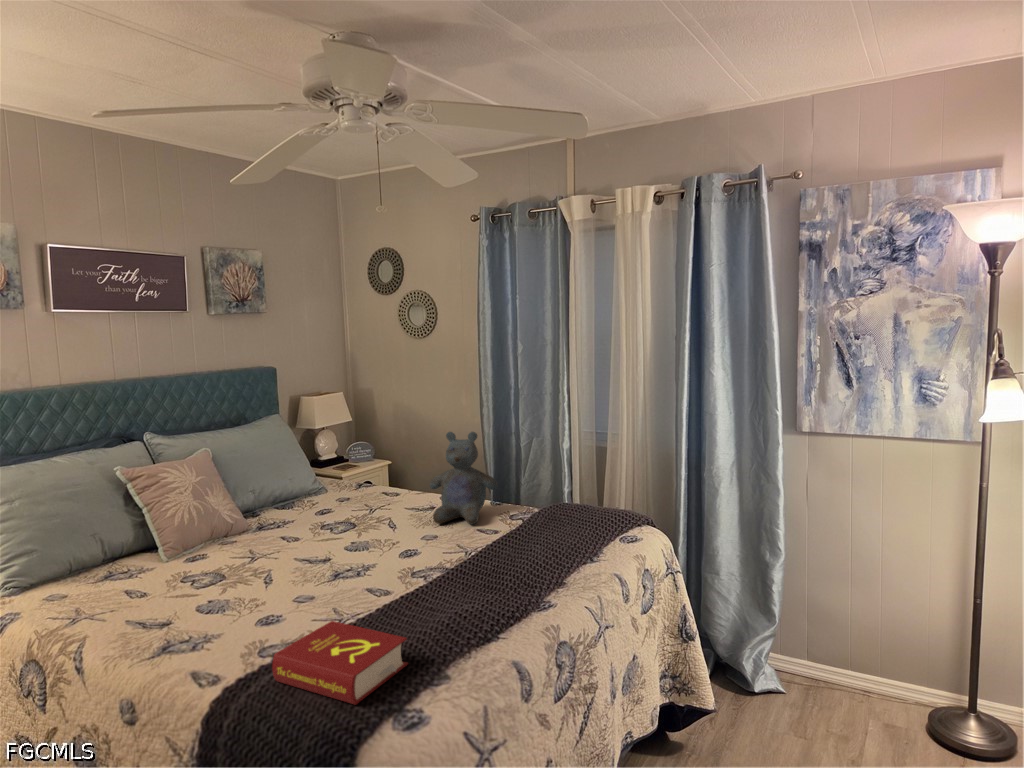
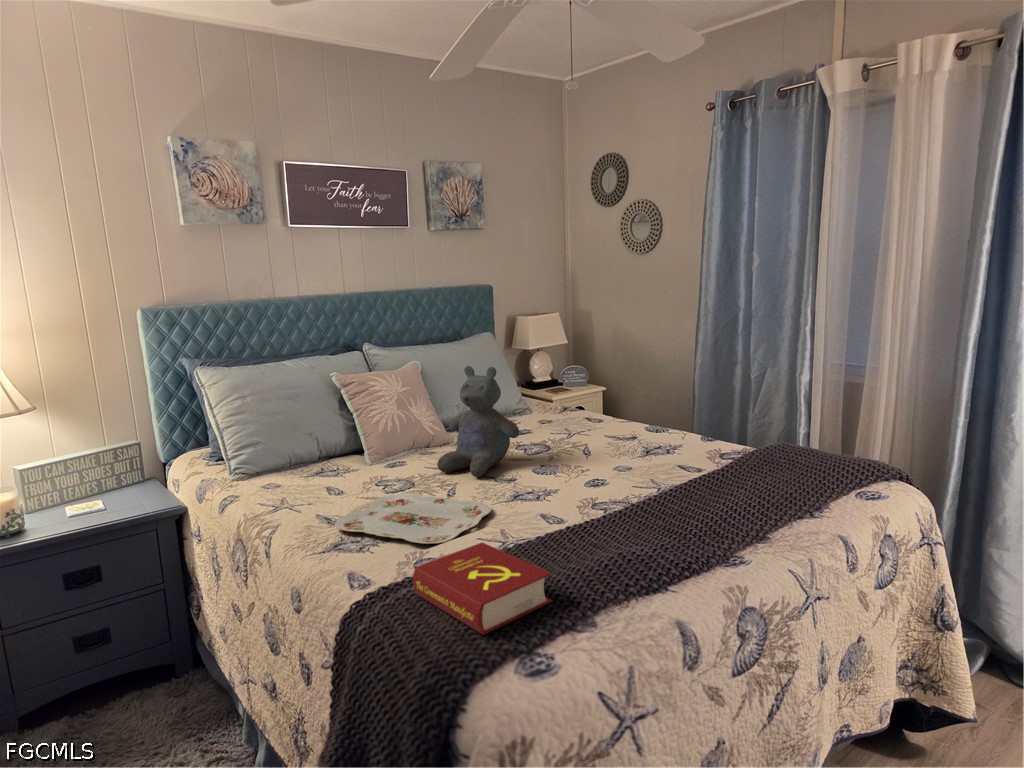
stuffed bear: present [430,432,498,524] -> present [437,366,520,477]
serving tray: none [154,584,320,632] -> present [335,493,491,544]

